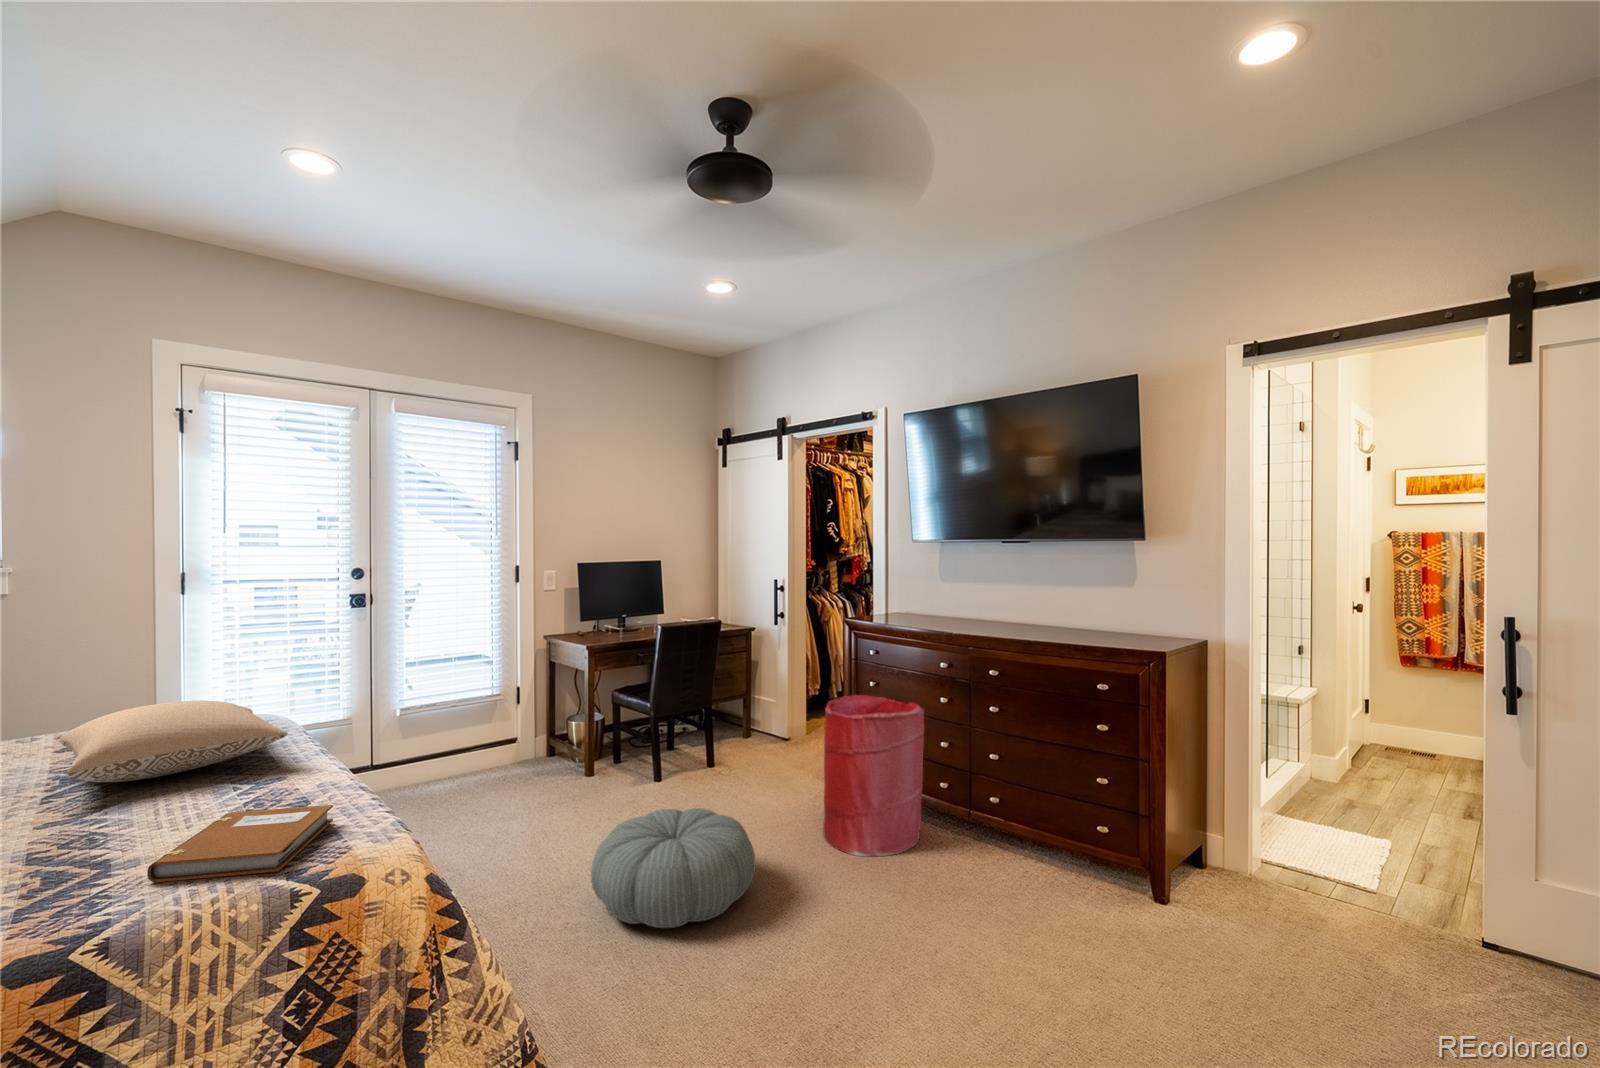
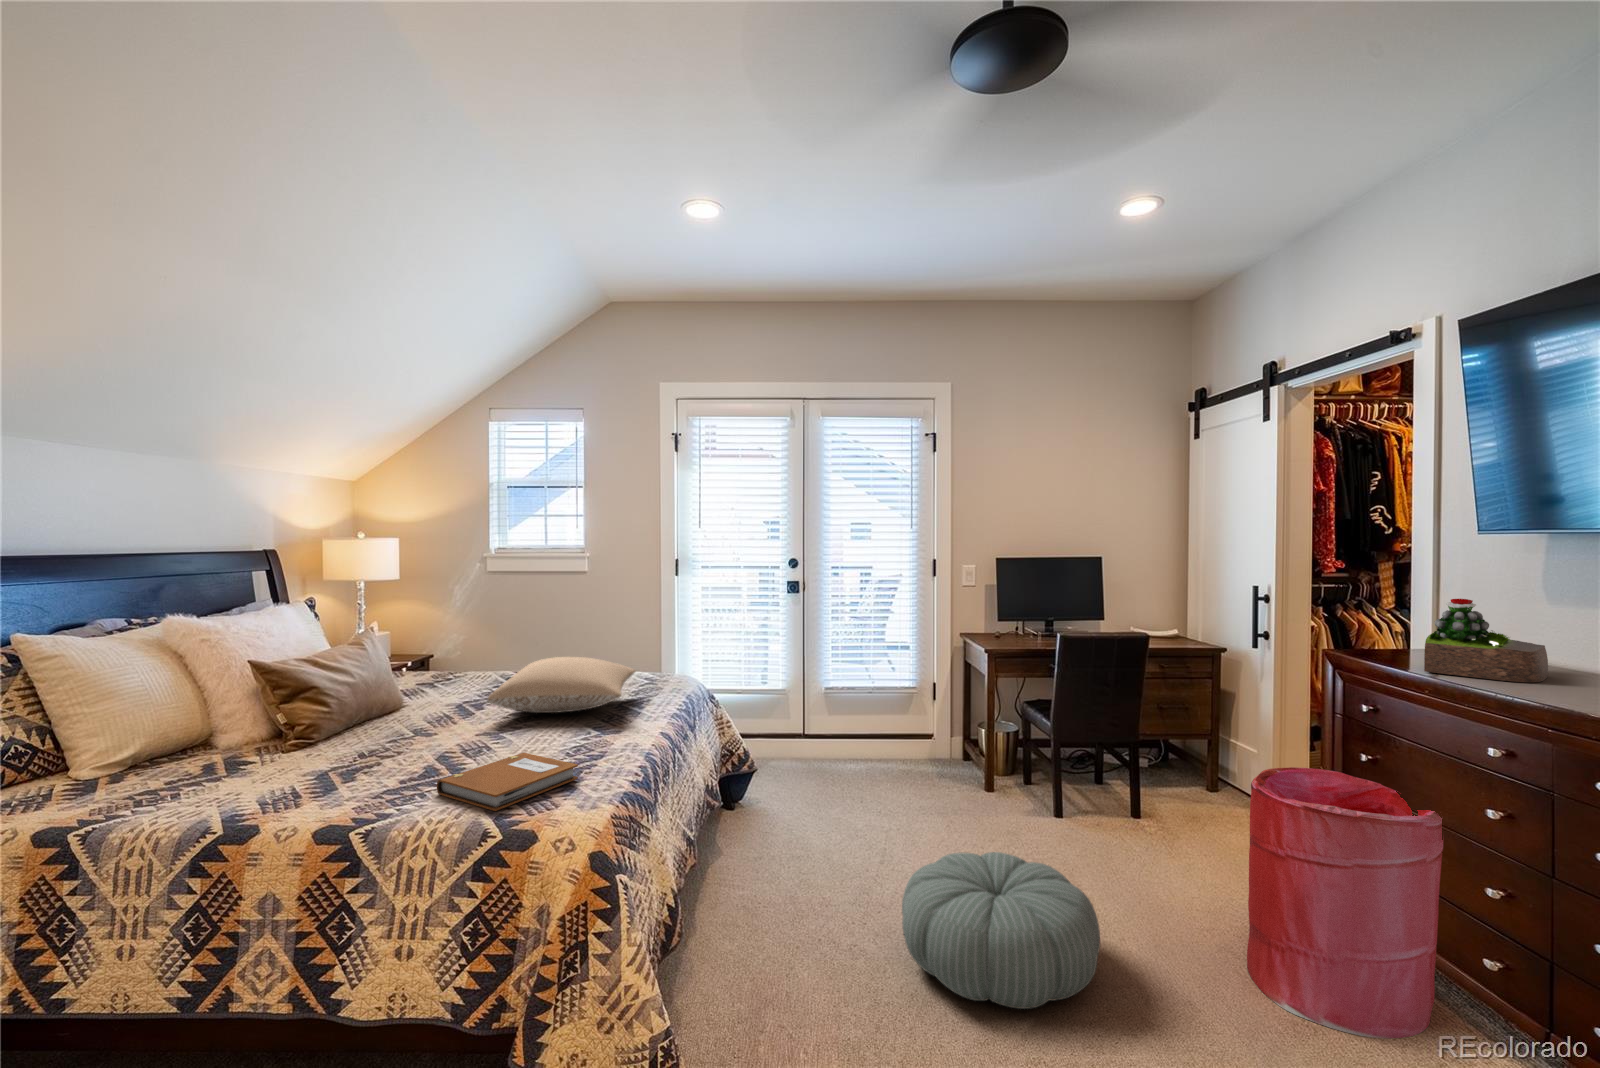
succulent plant: none [902,578,952,625] -> present [1424,599,1548,682]

